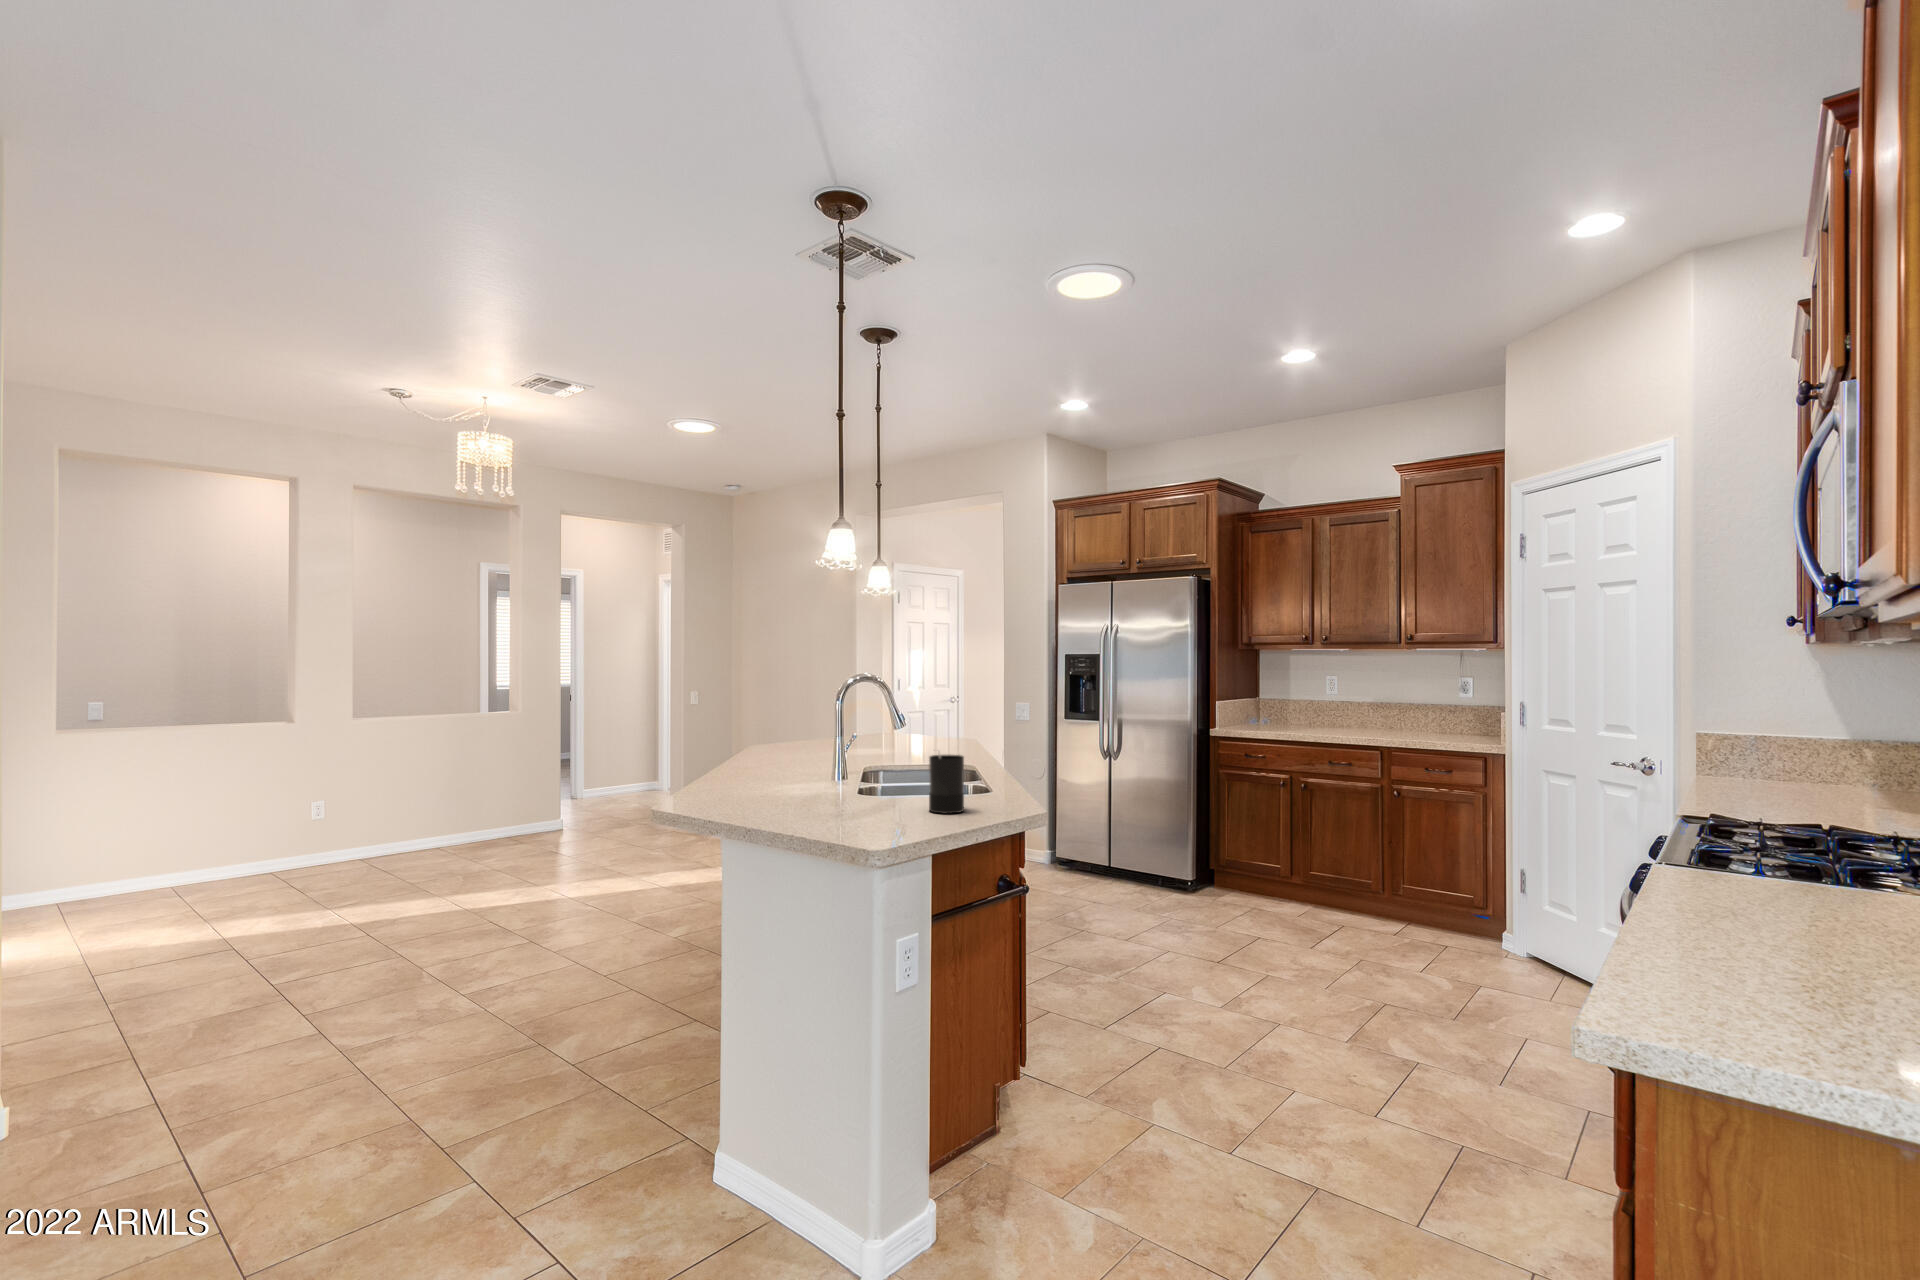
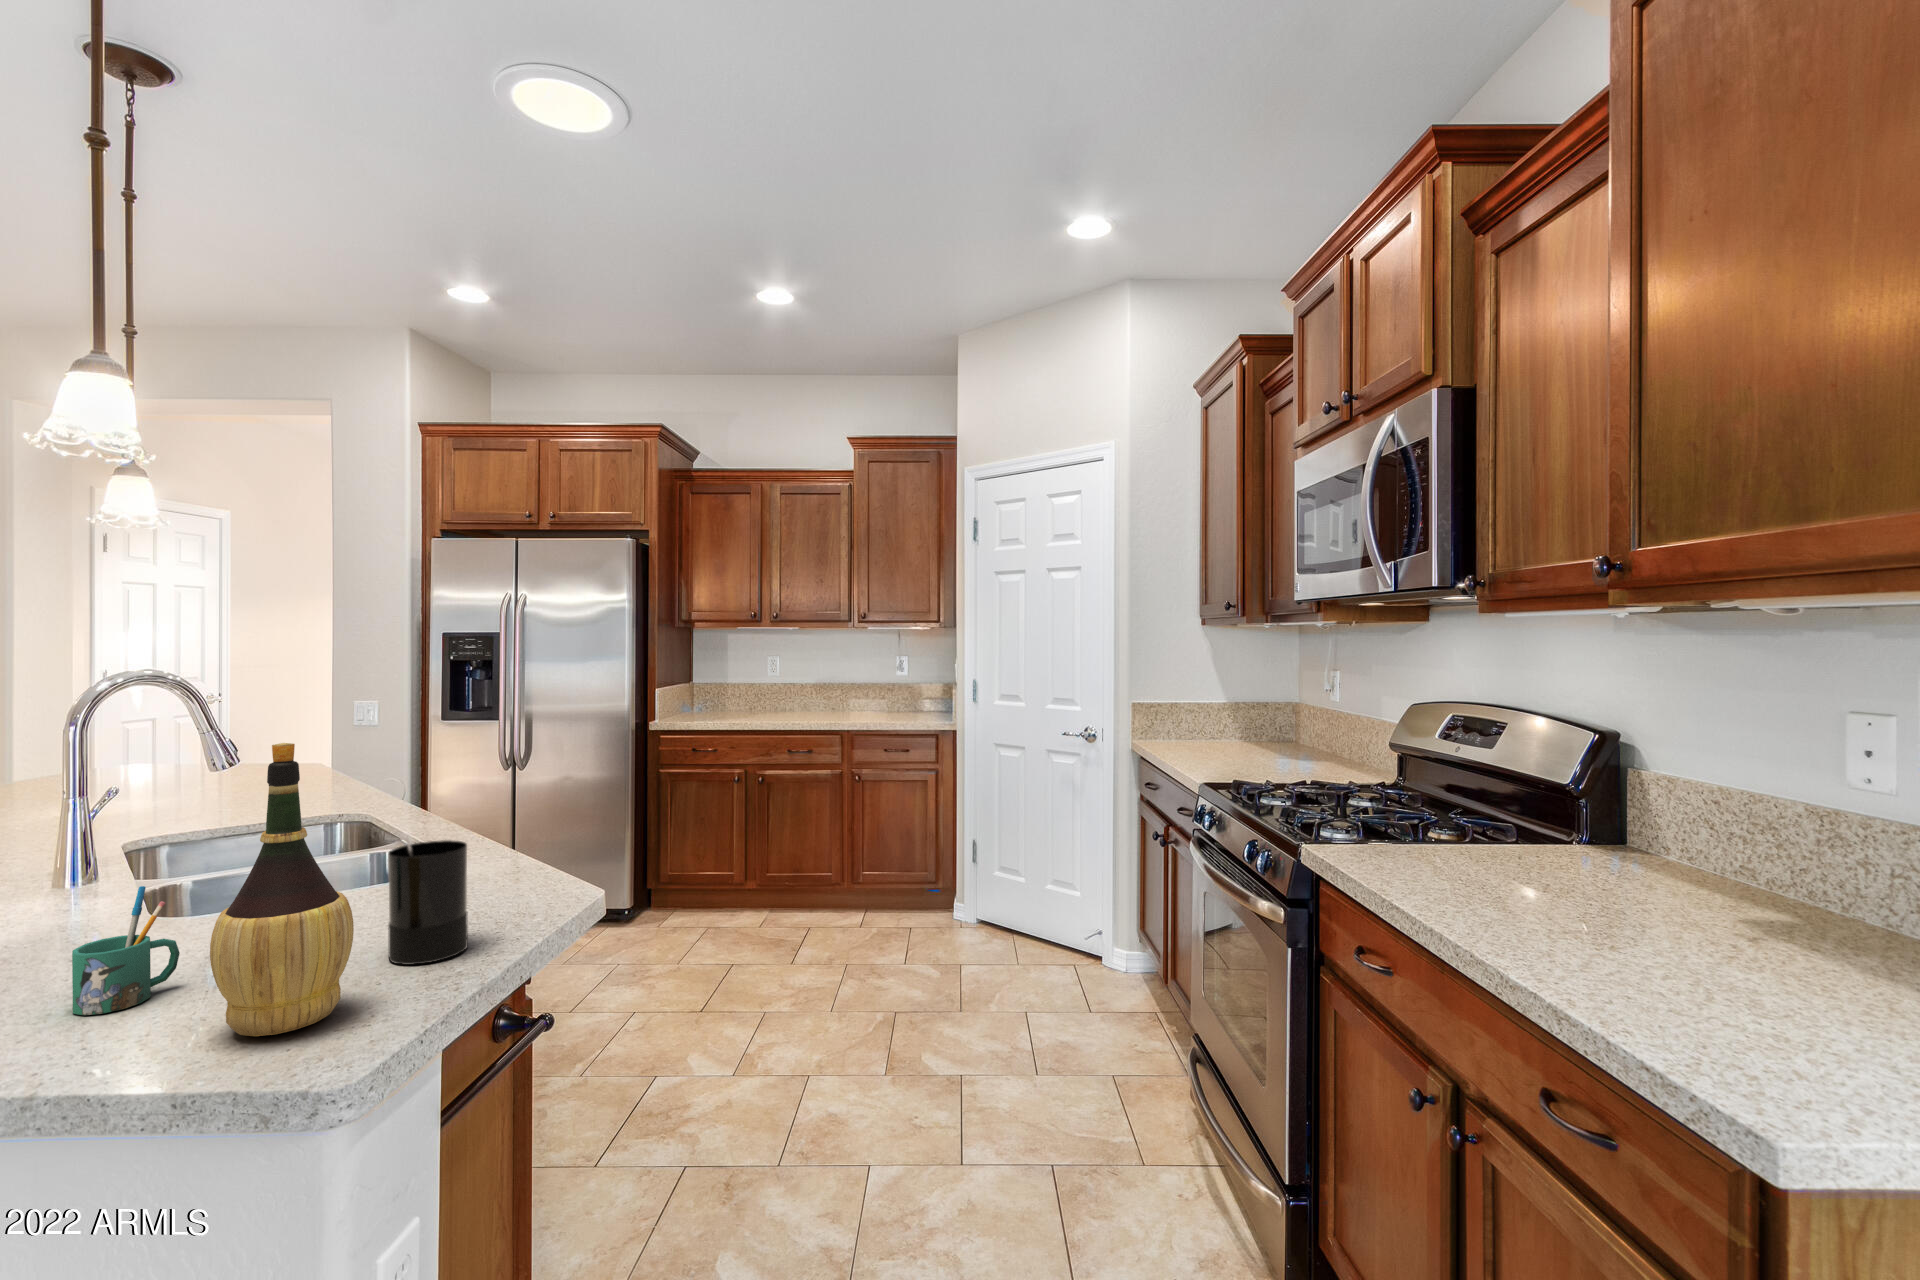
wine bottle: none [852,693,903,821] -> present [210,743,354,1036]
mug: none [818,758,854,808] -> present [72,886,180,1015]

